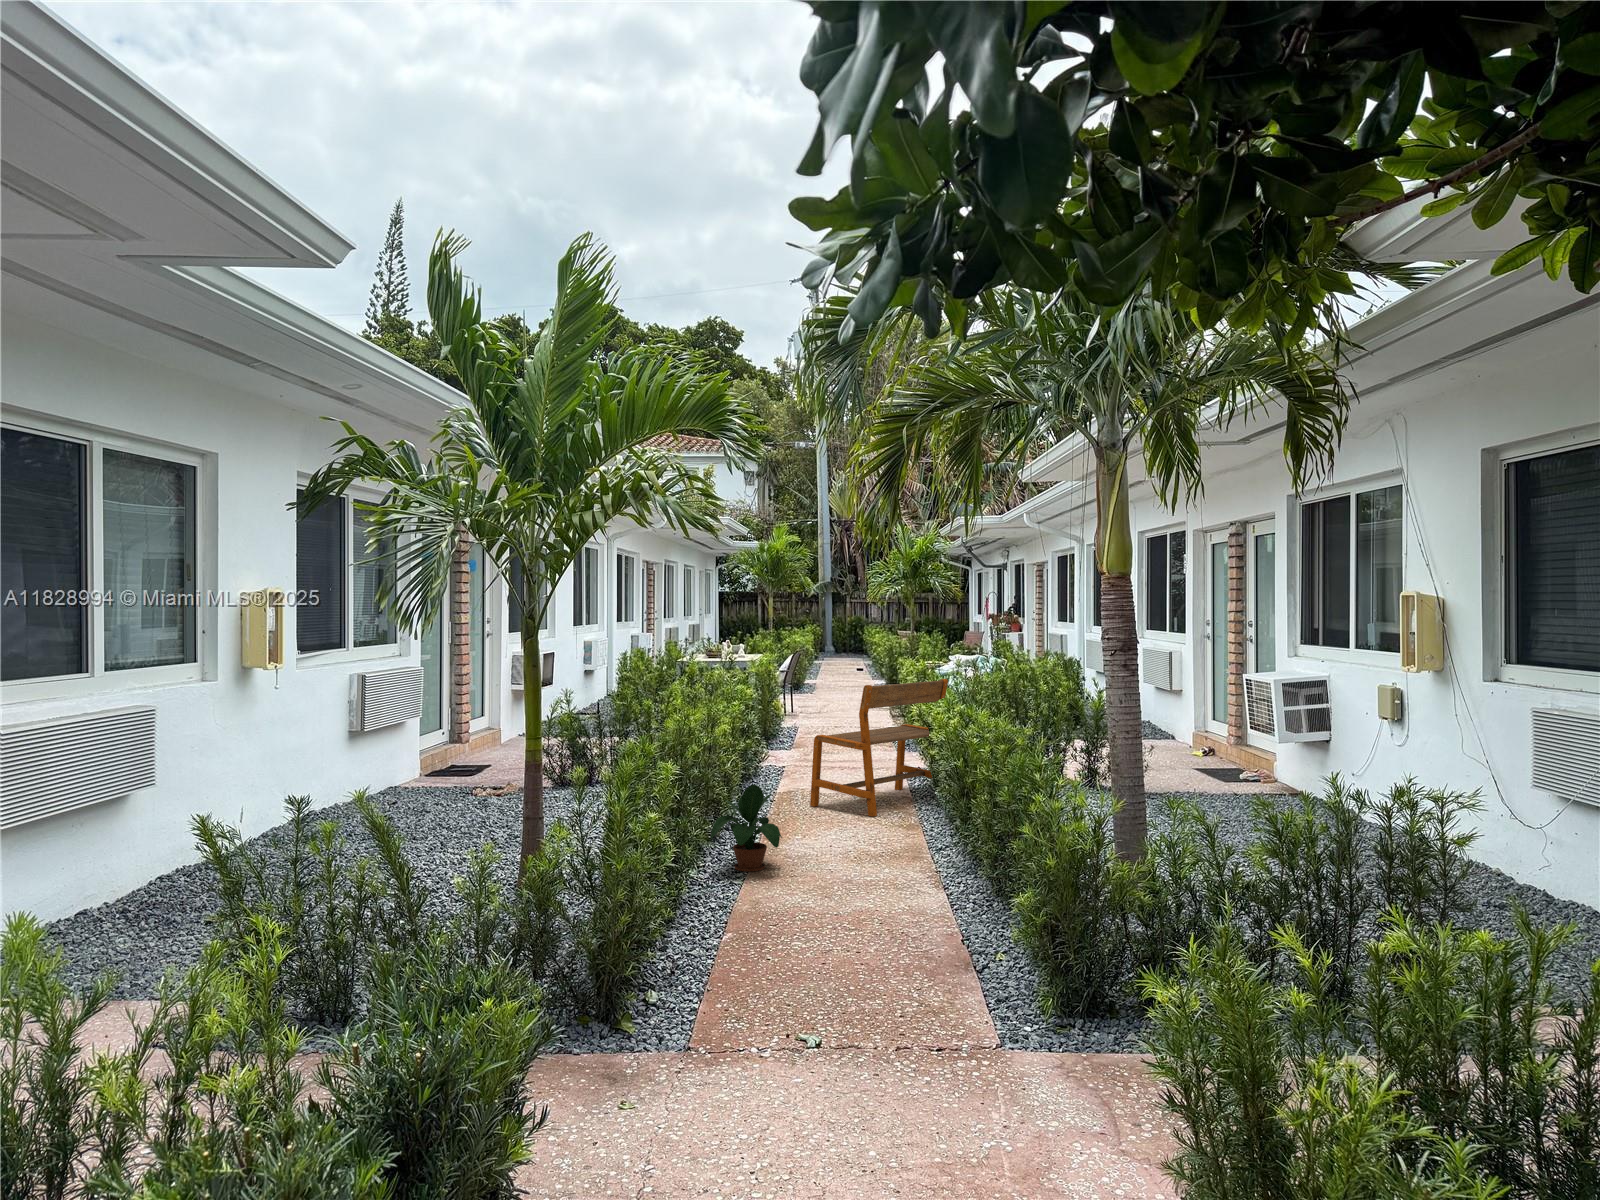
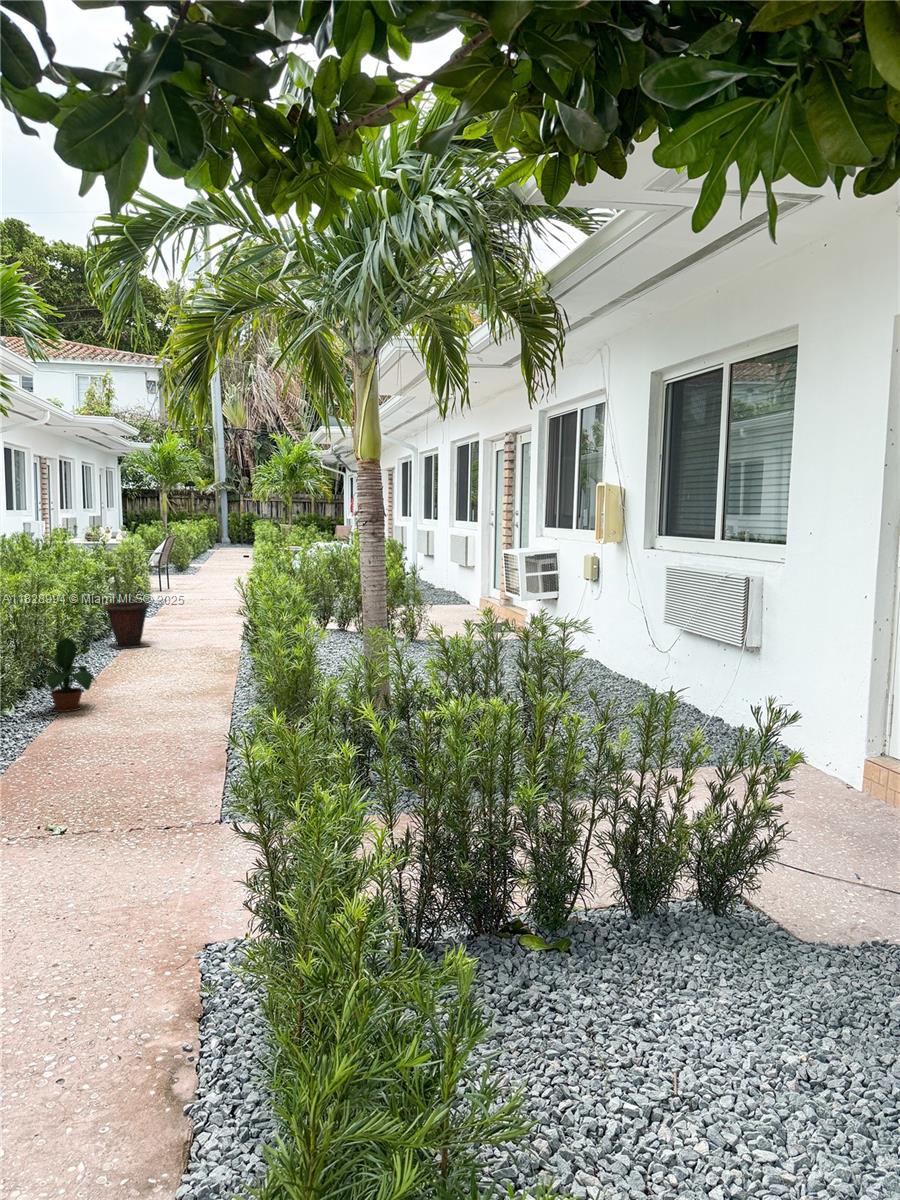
bench: present [810,679,948,817] -> none [147,553,273,666]
bucket: none [755,733,807,791] -> present [103,602,149,649]

